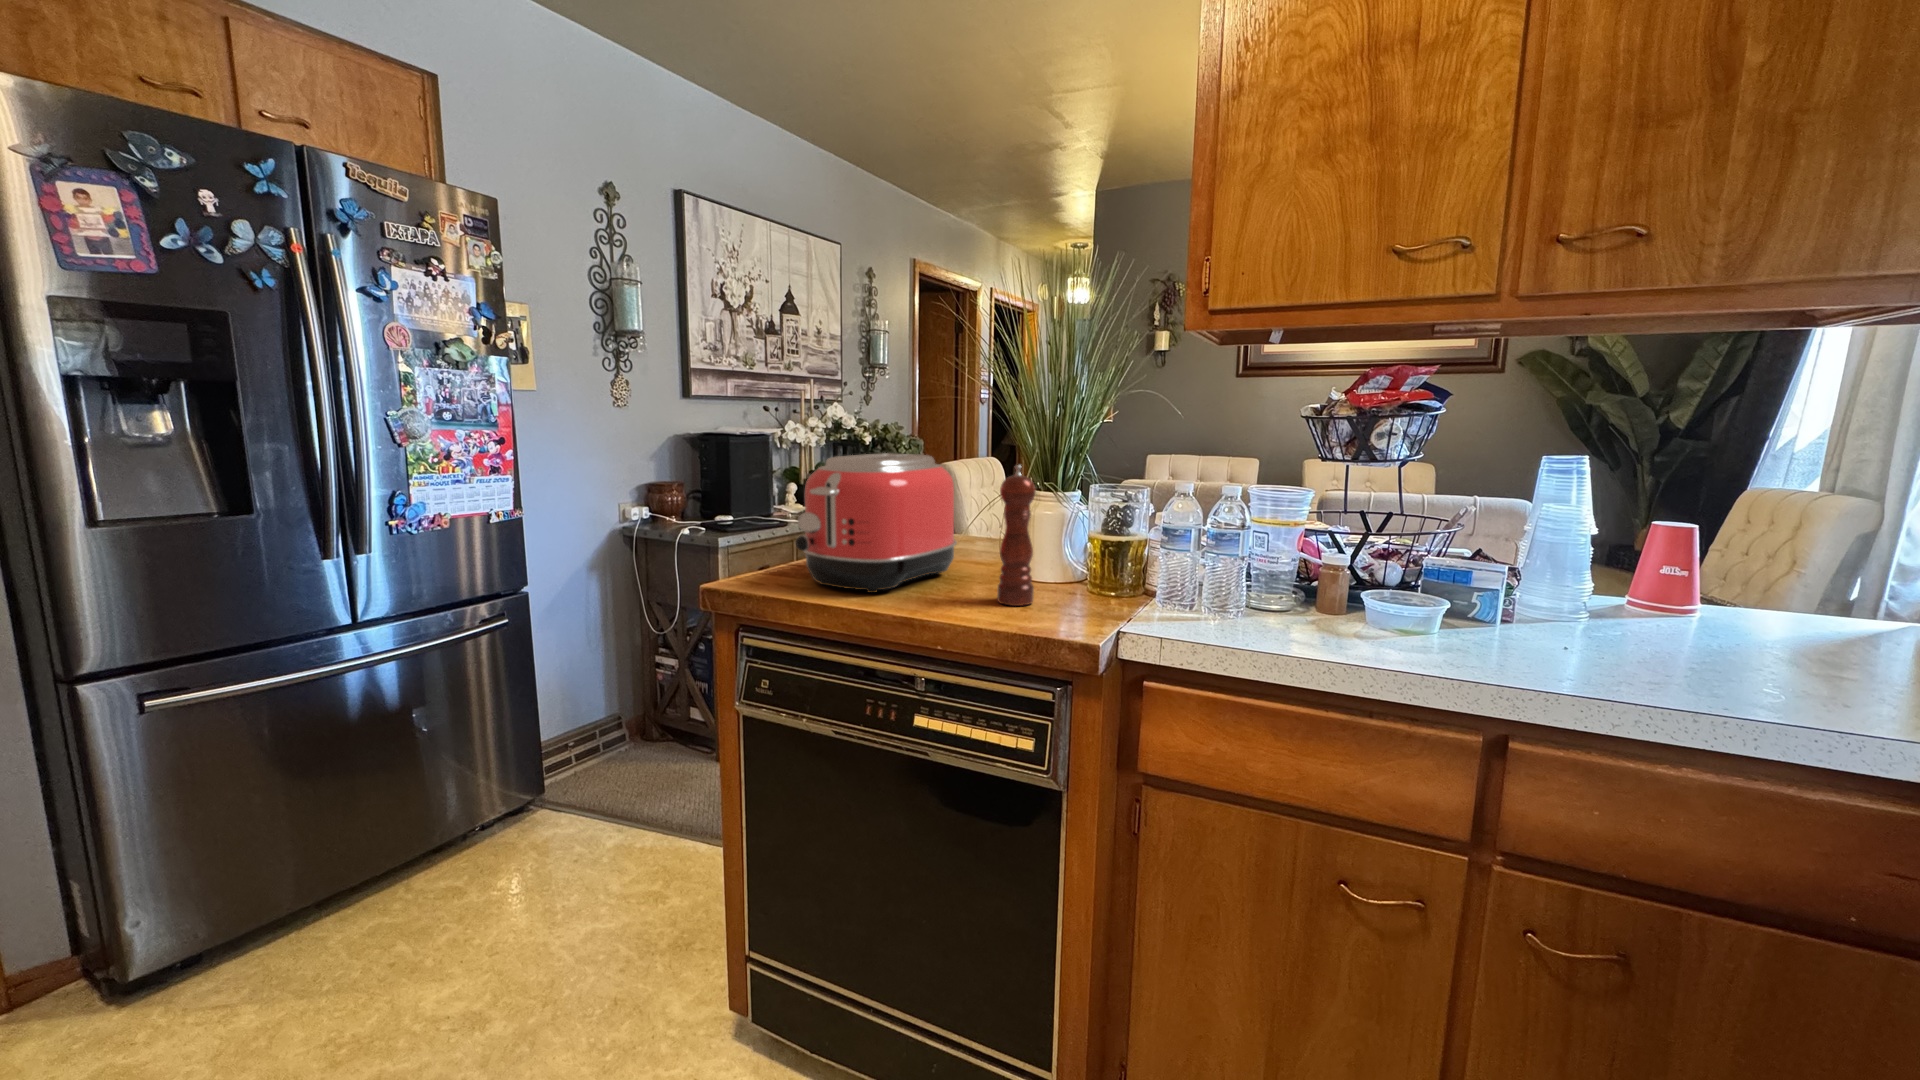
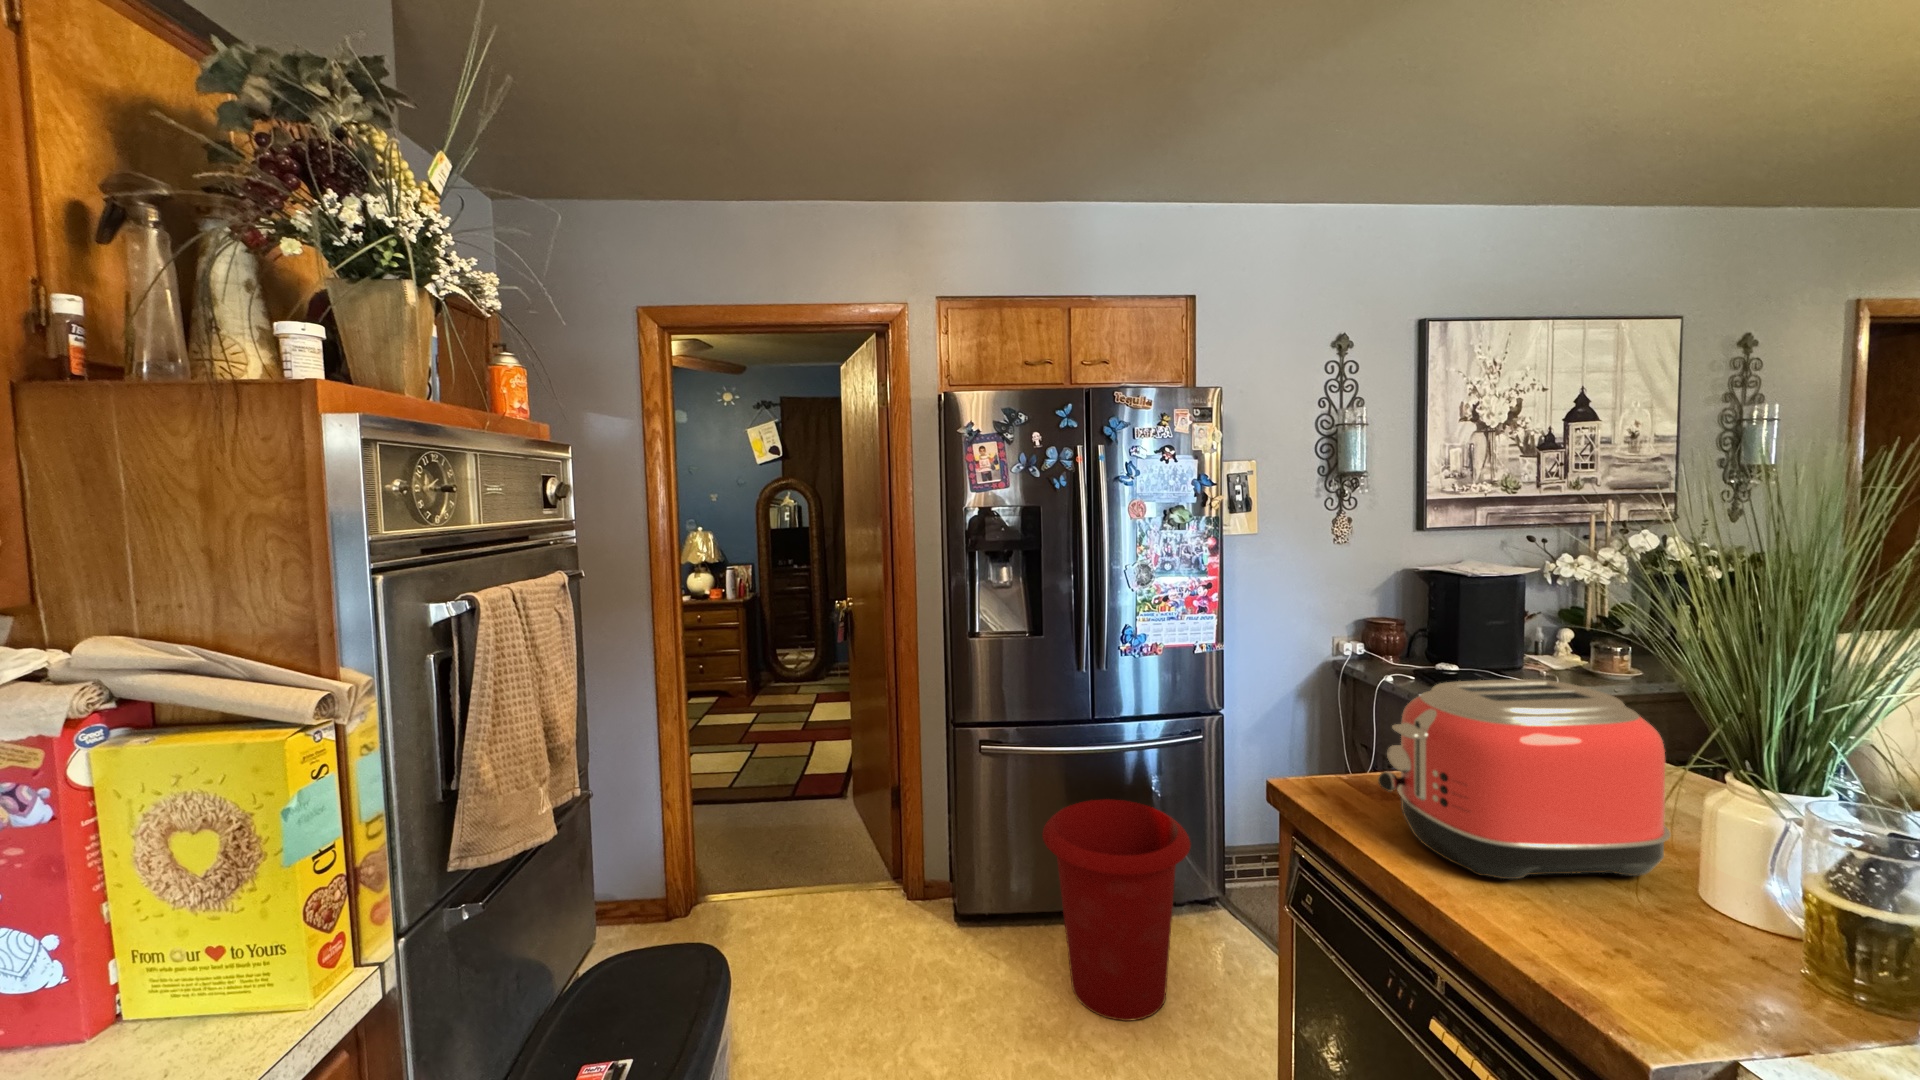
pepper mill: present [997,465,1036,606] -> none [1696,770,1789,1016]
waste bin: none [303,710,529,975] -> present [1042,799,1191,1021]

